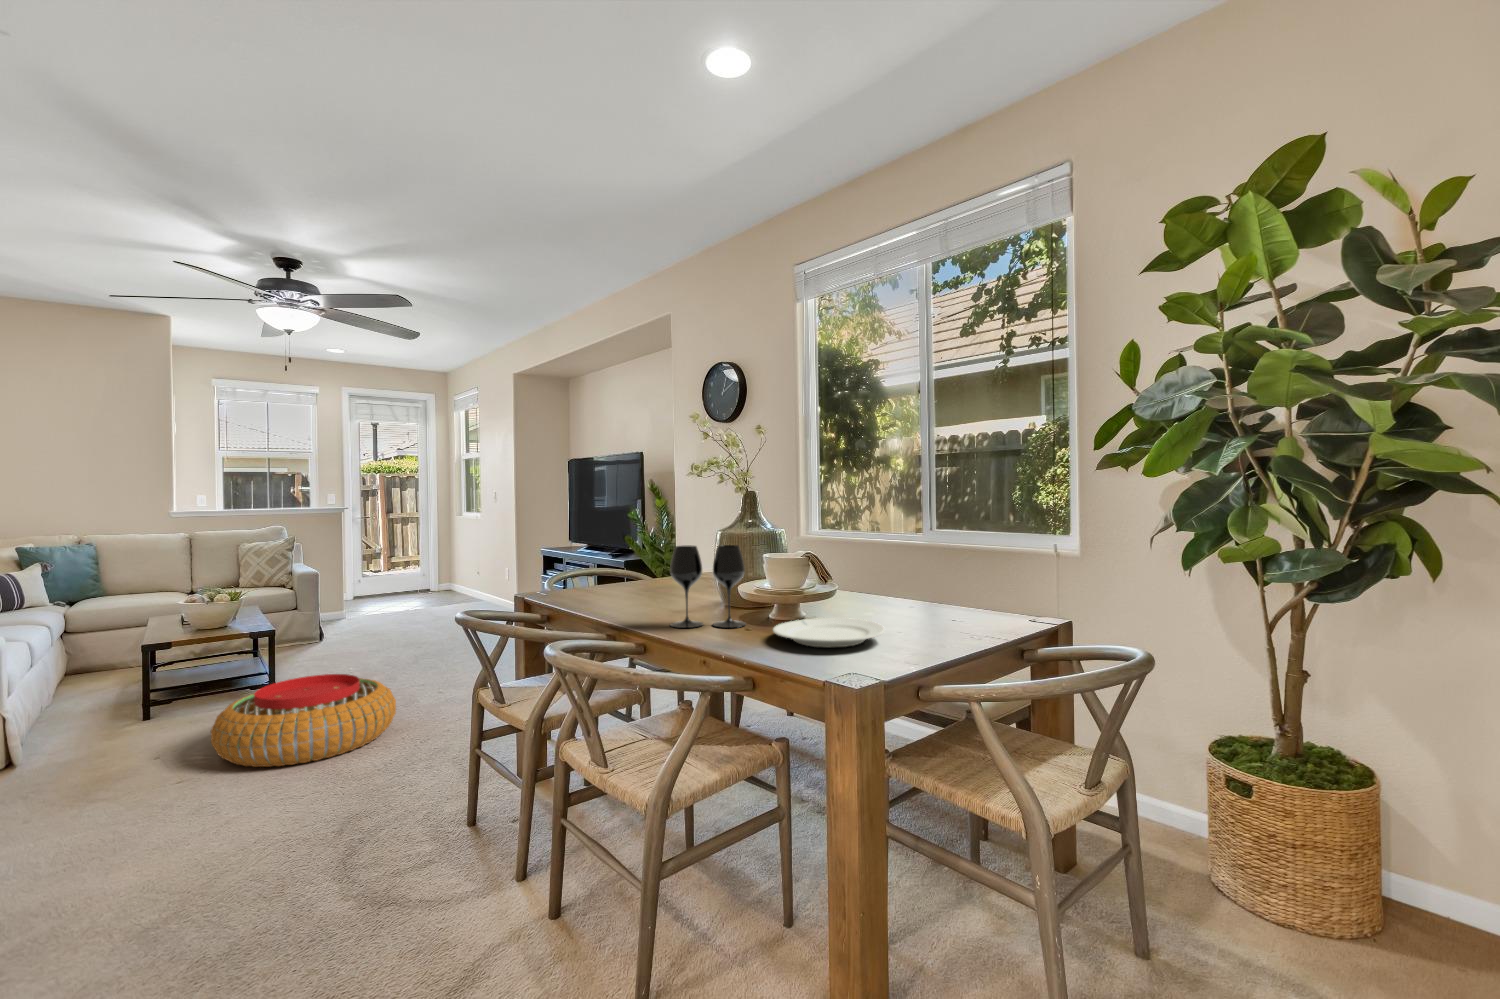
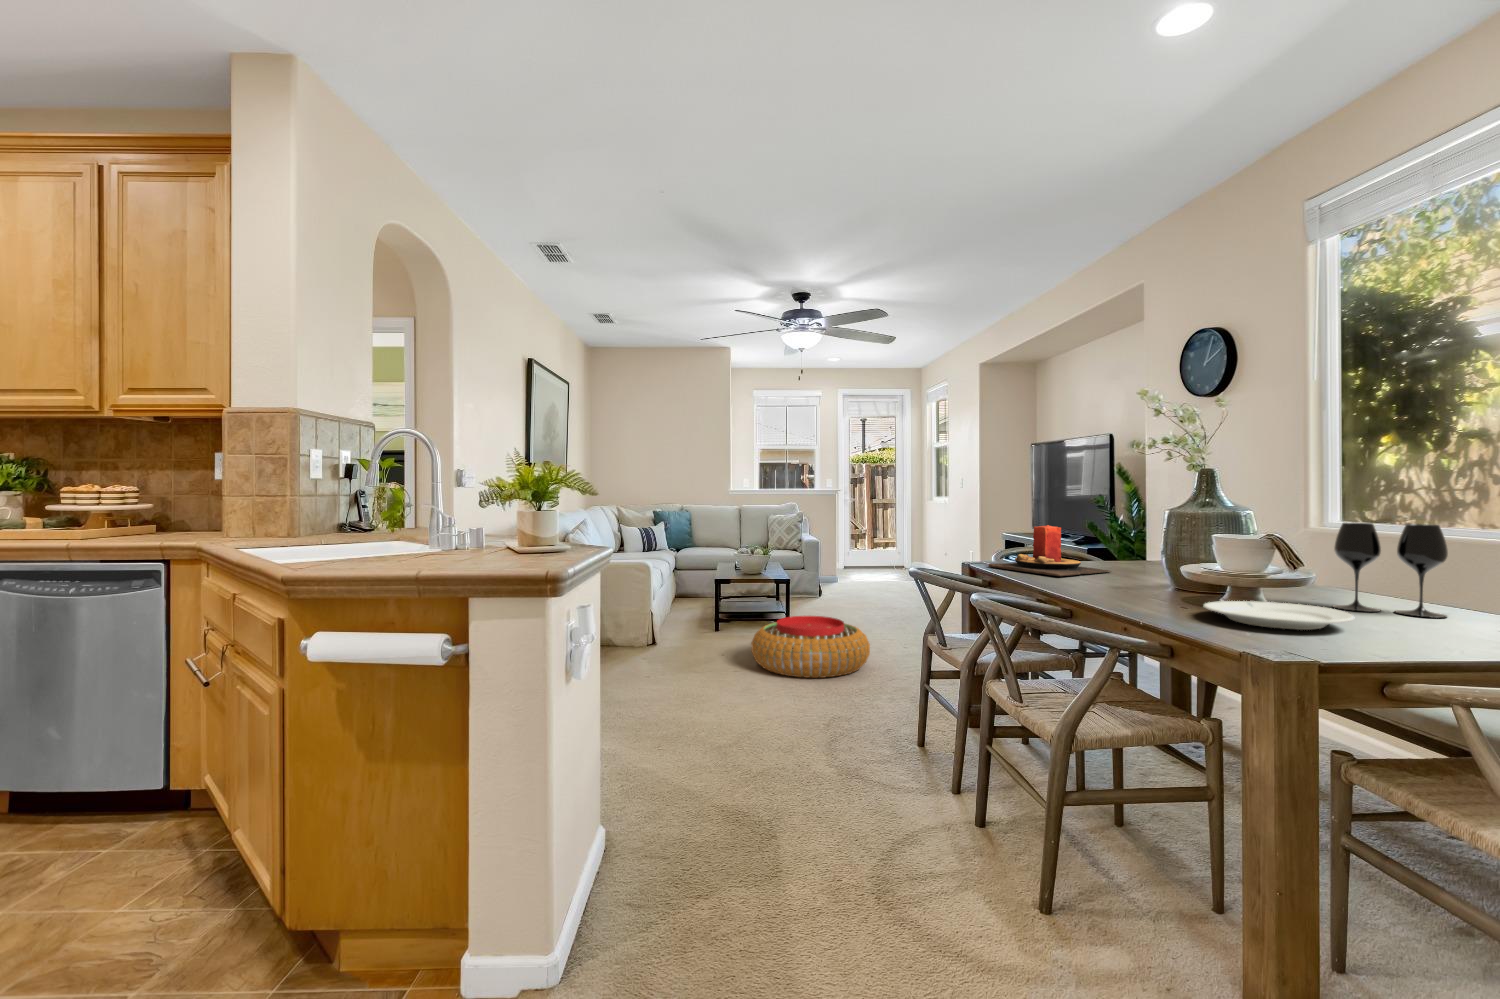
wine glass: present [670,545,746,628] -> present [1333,523,1448,618]
candle: none [548,550,671,607] -> present [988,525,1111,576]

